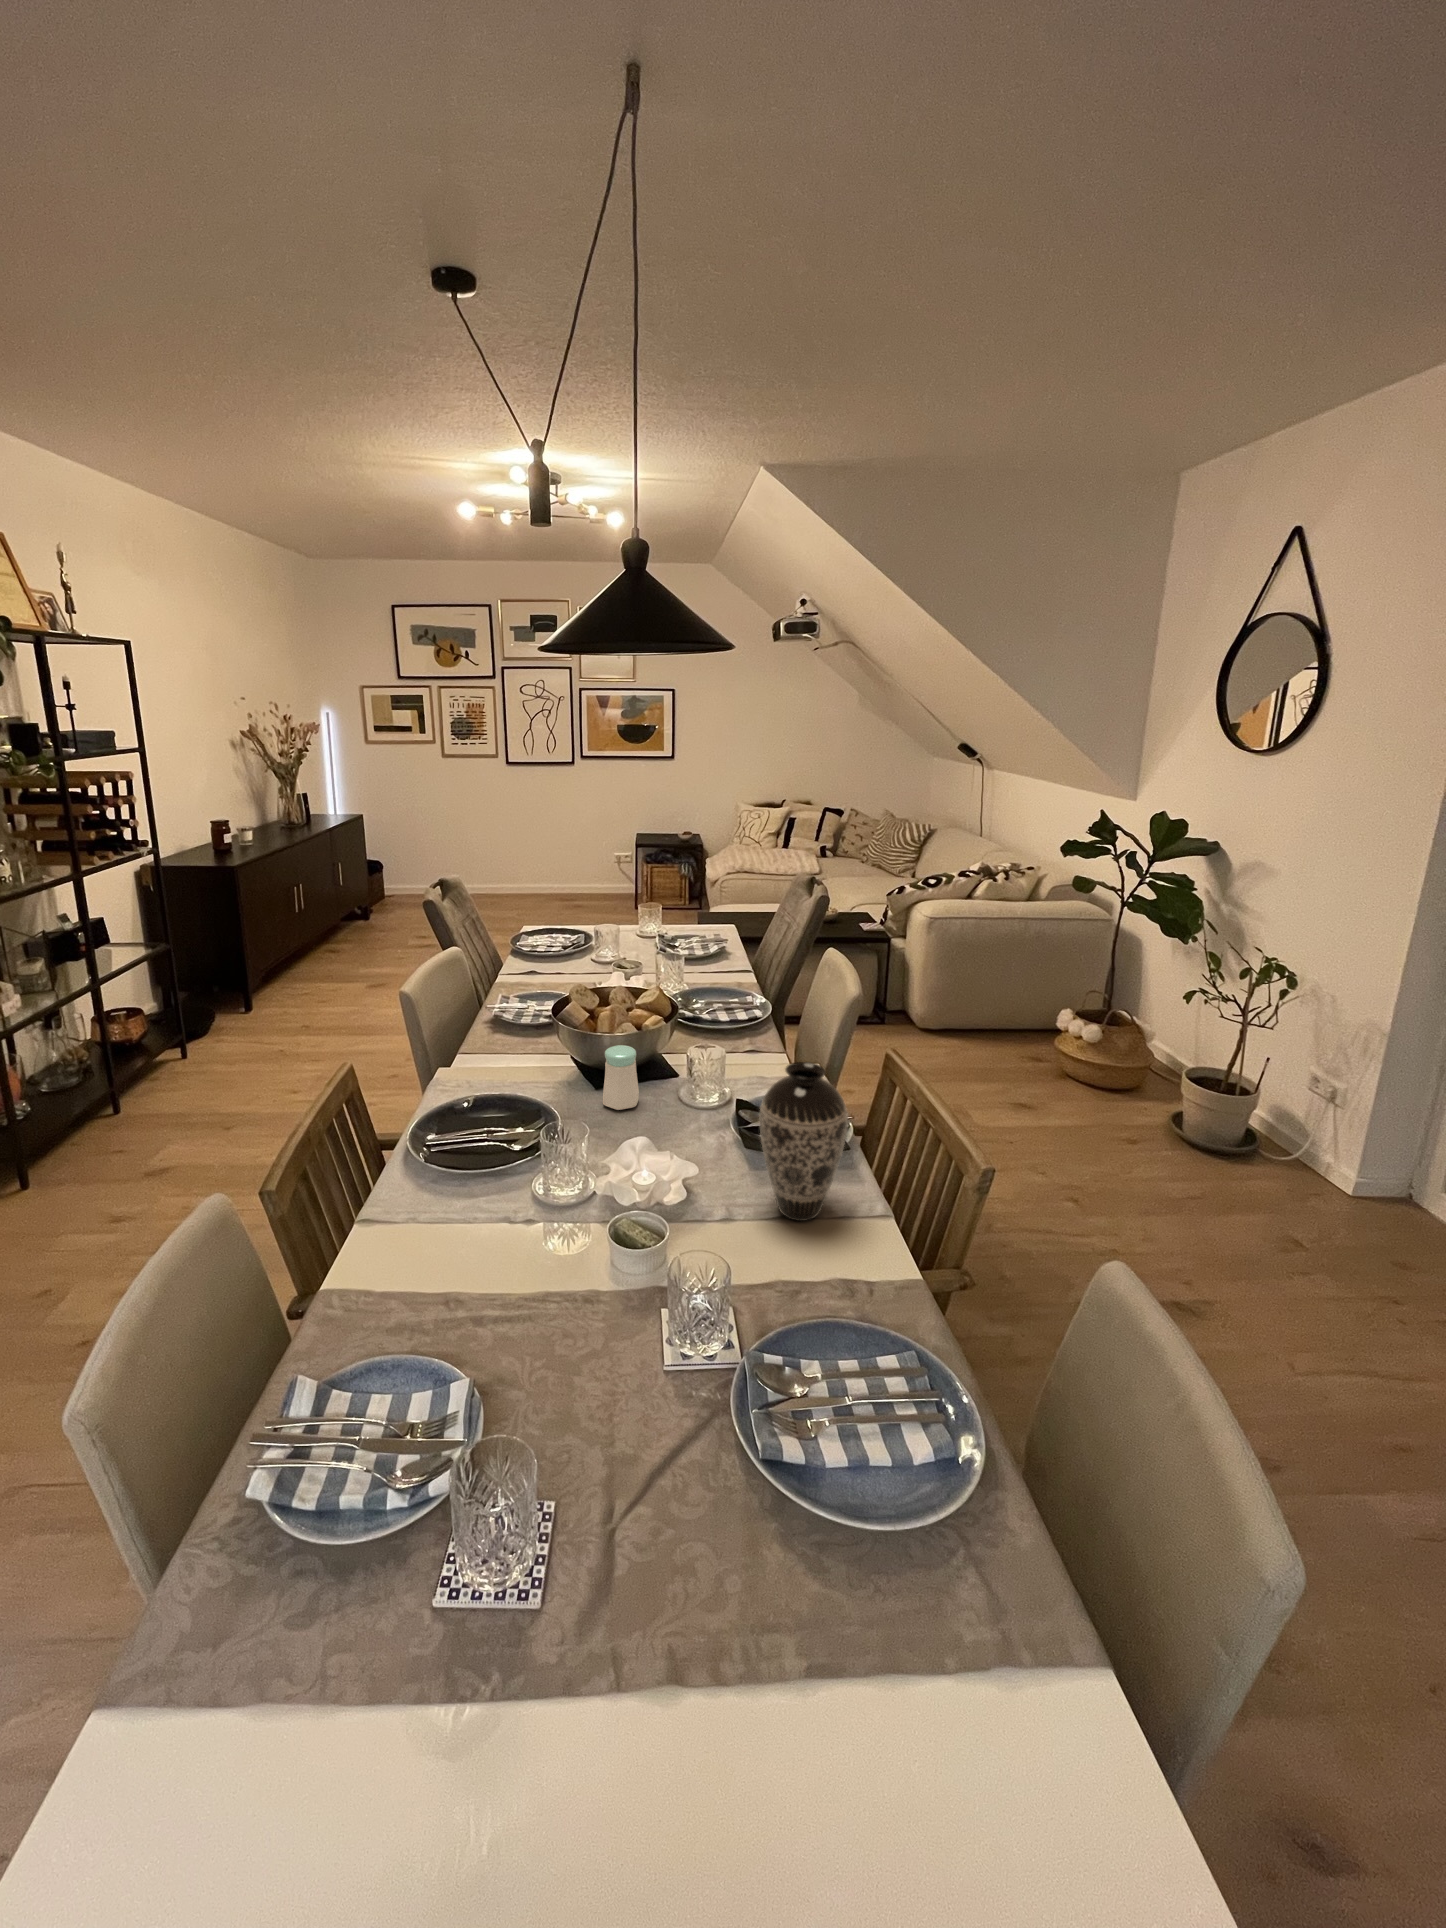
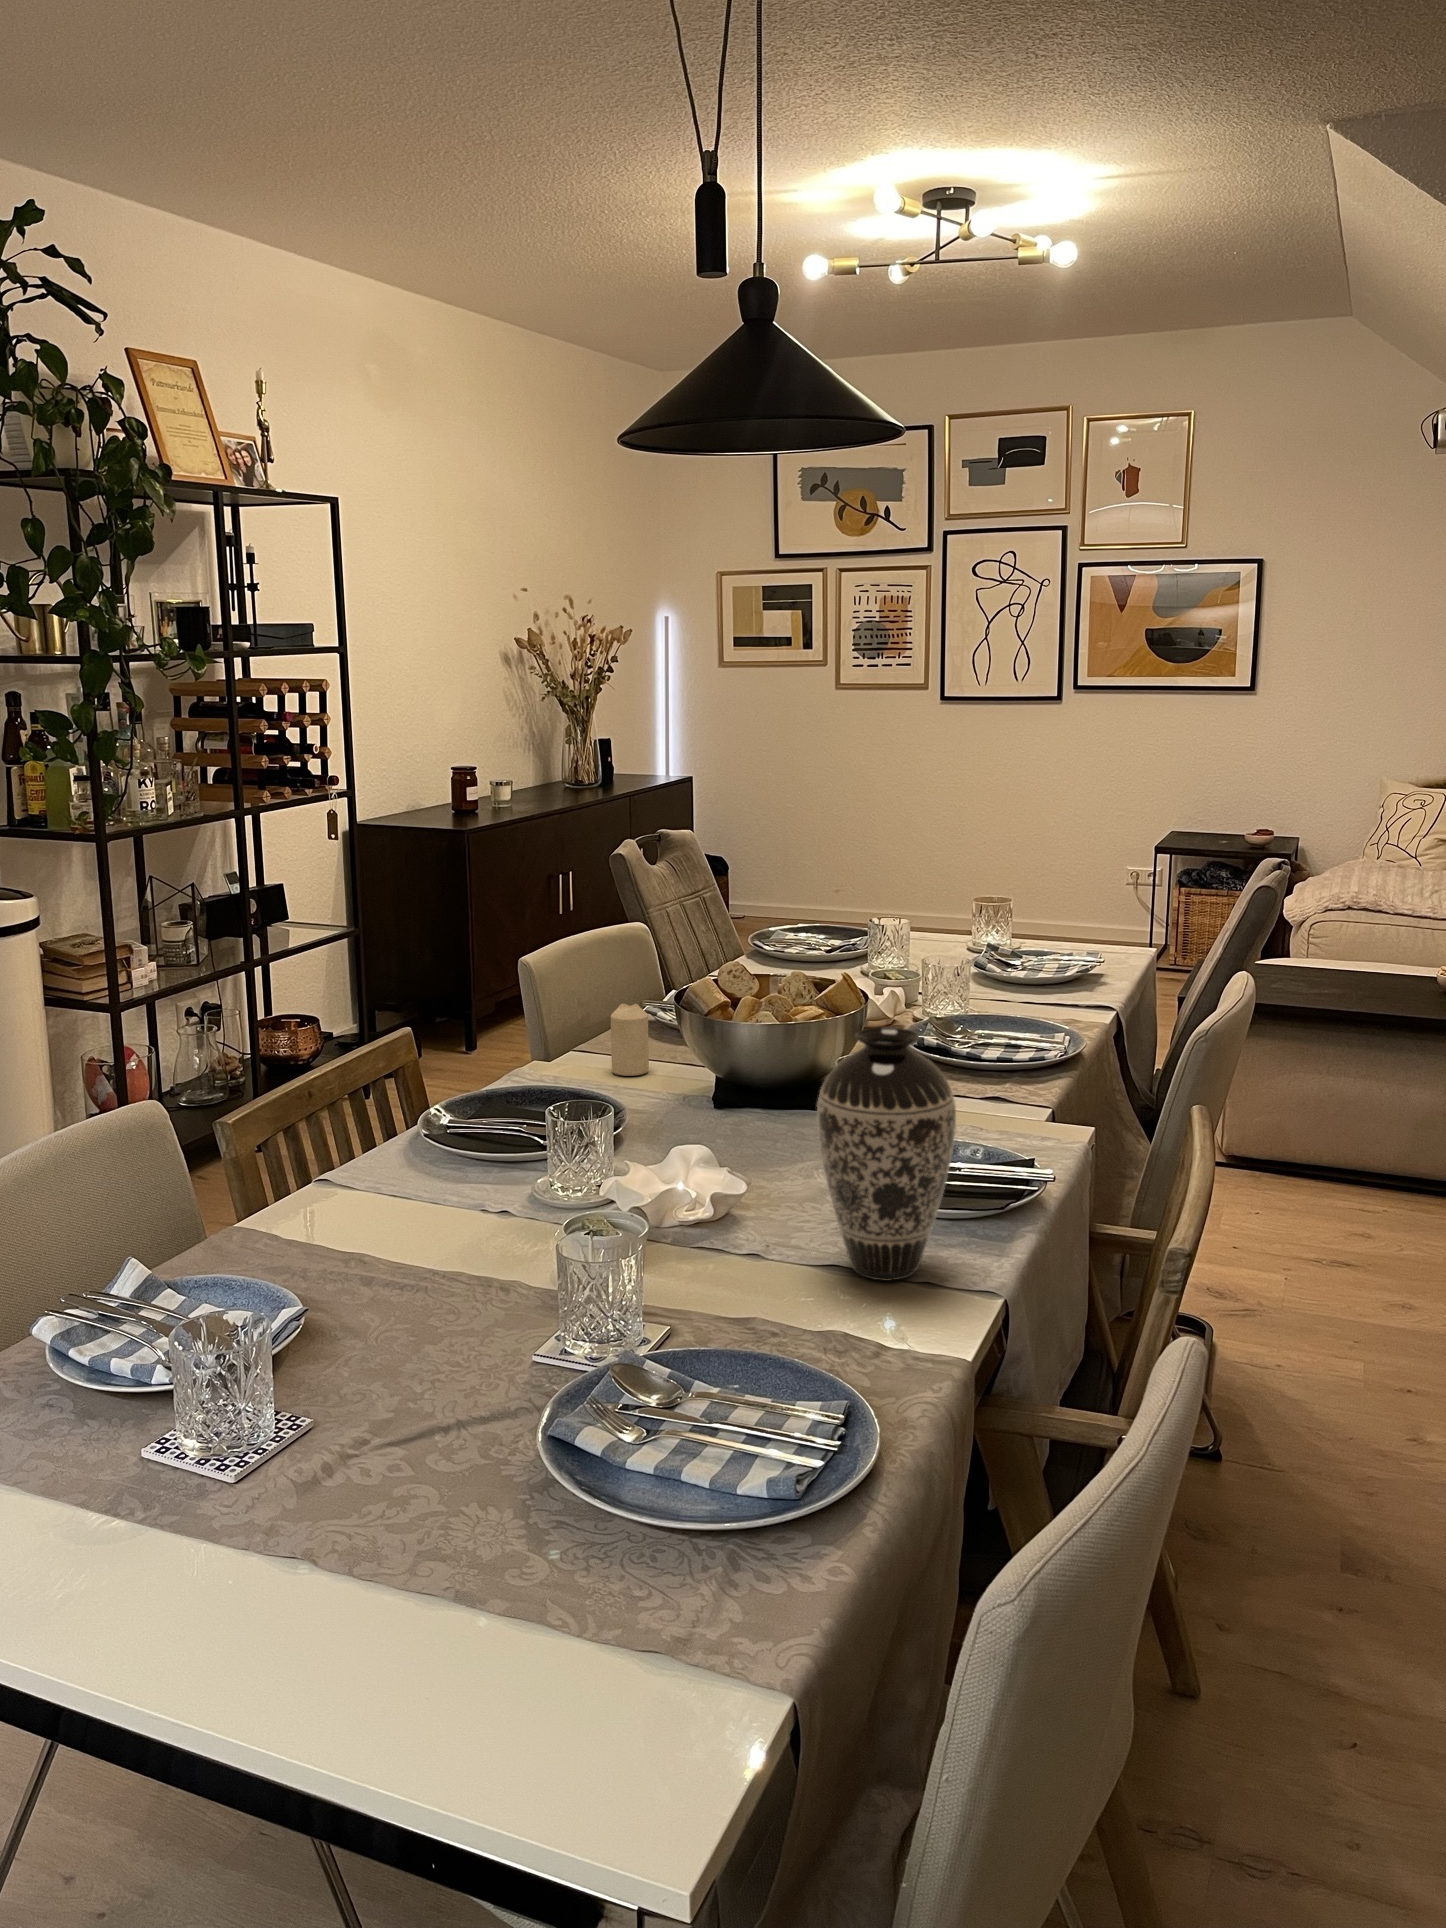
candle: none [497,1024,523,1072] -> present [611,1004,649,1076]
salt shaker: present [603,1045,639,1110] -> none [716,1035,775,1132]

